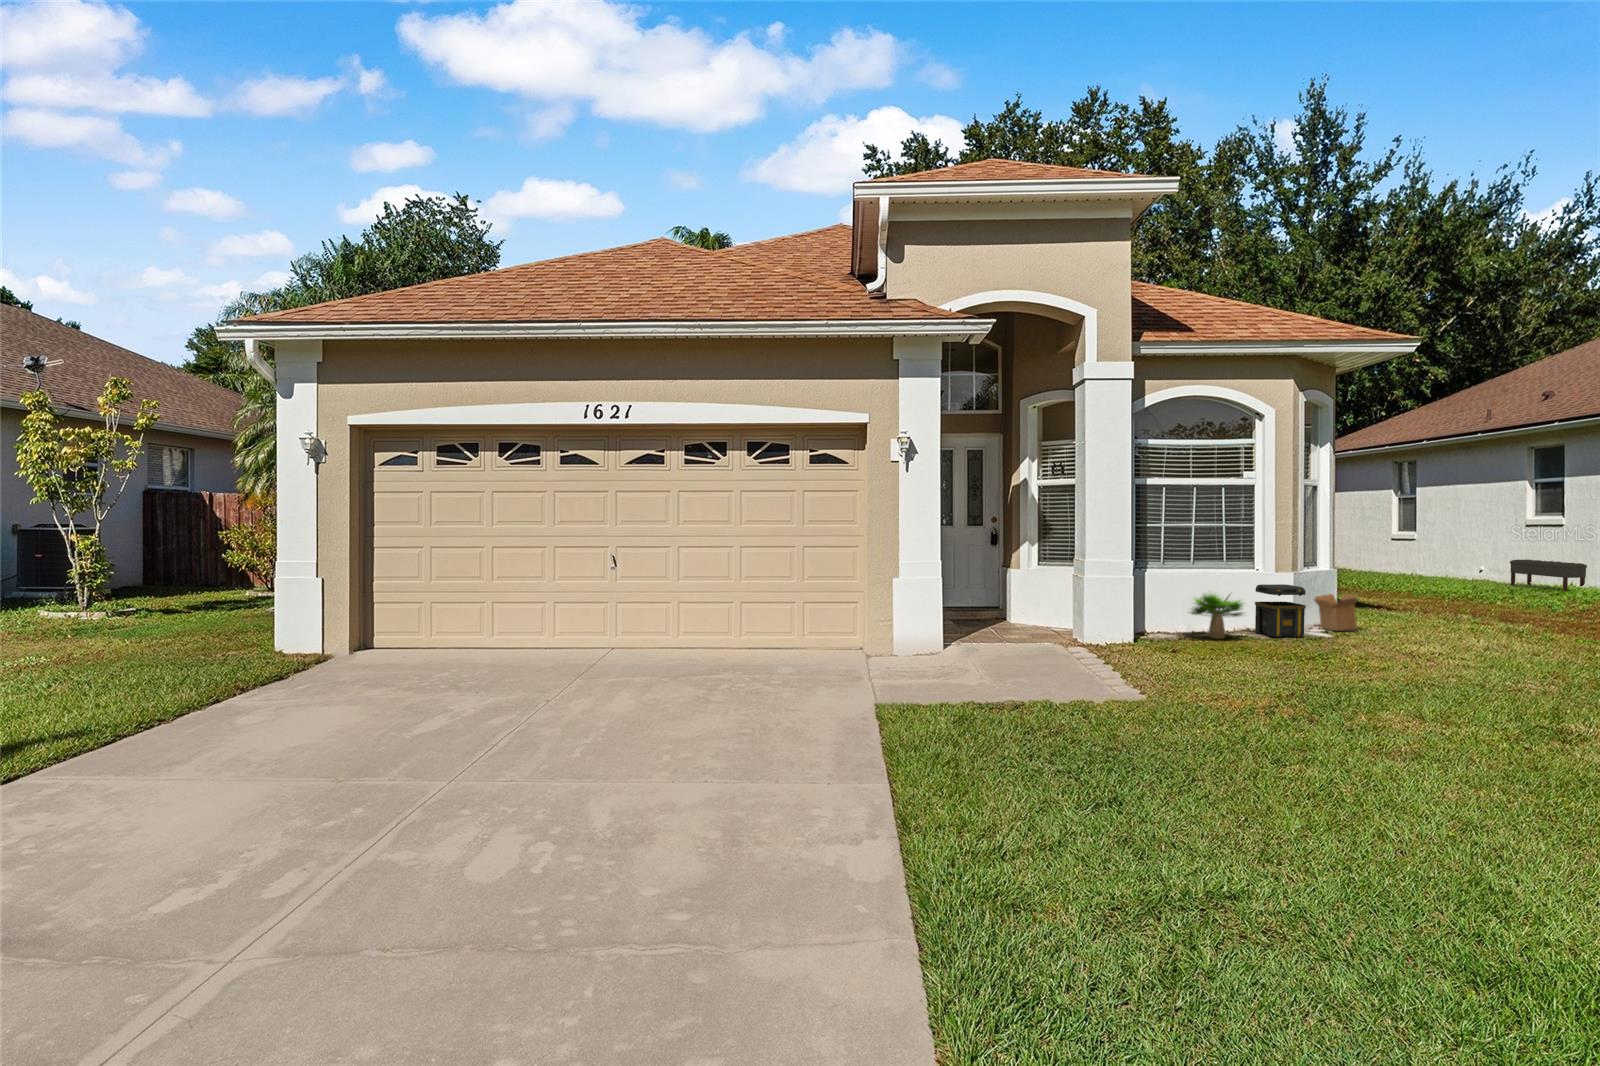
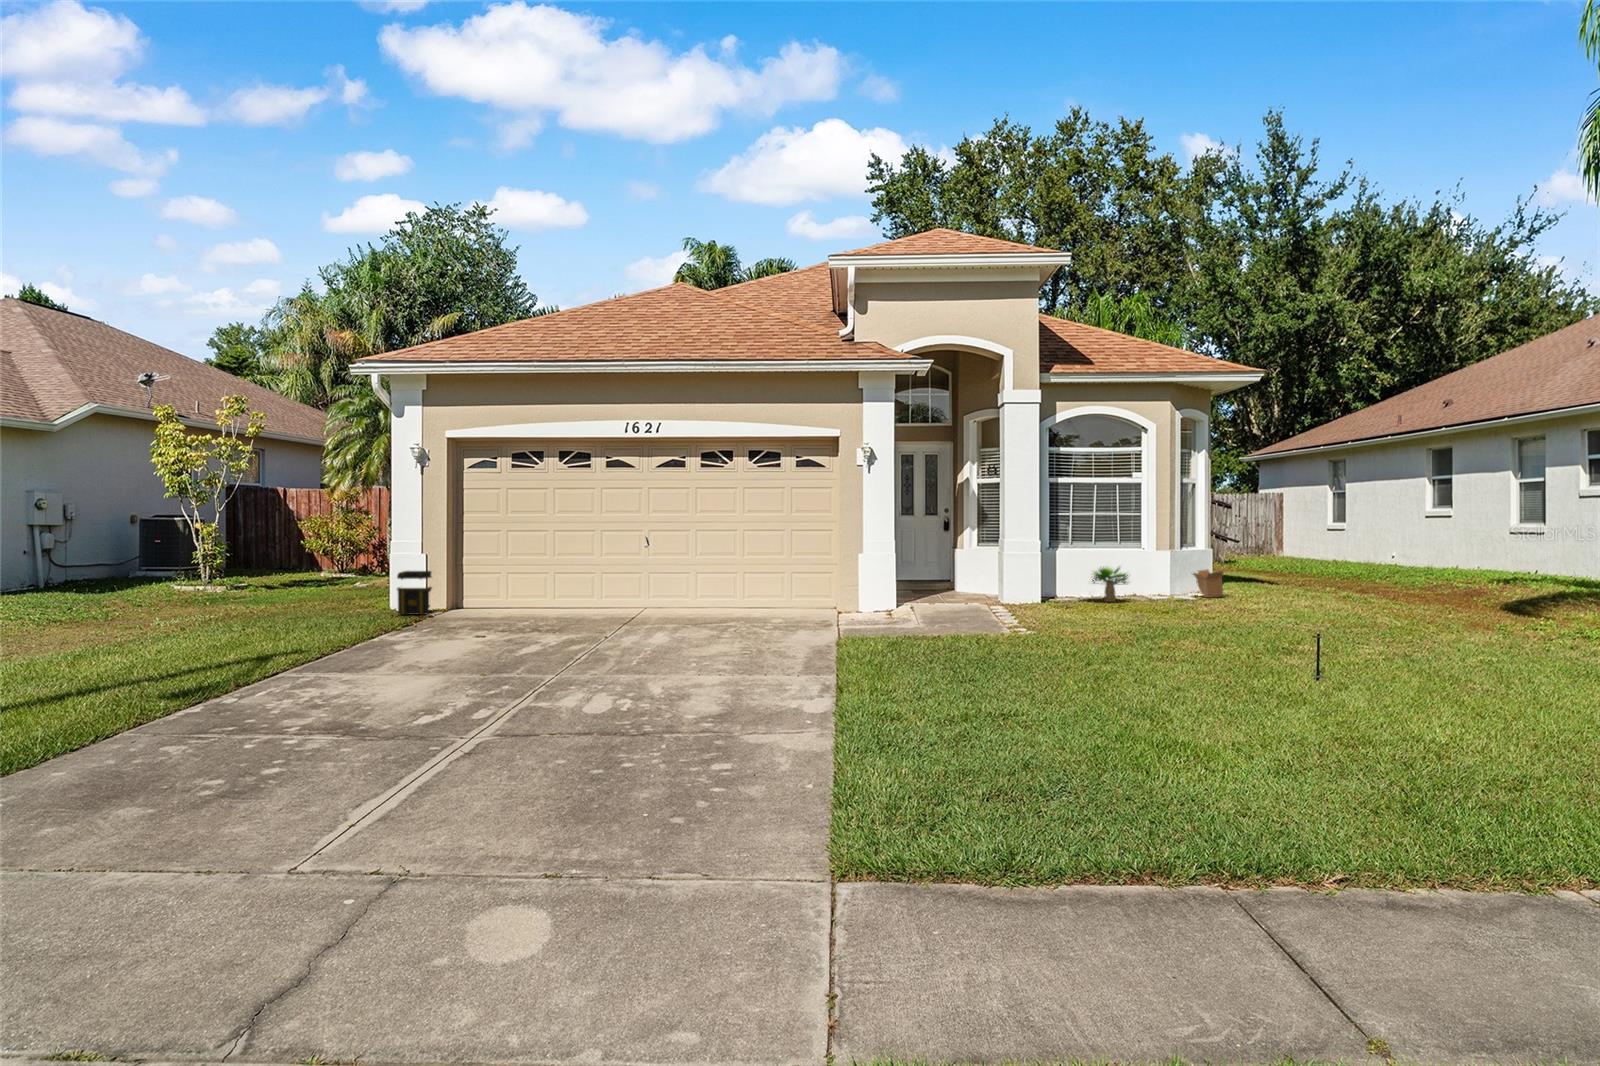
bench: present [1510,559,1587,591] -> none [1402,547,1458,573]
toolbox: present [1255,584,1306,637] -> present [397,571,434,615]

